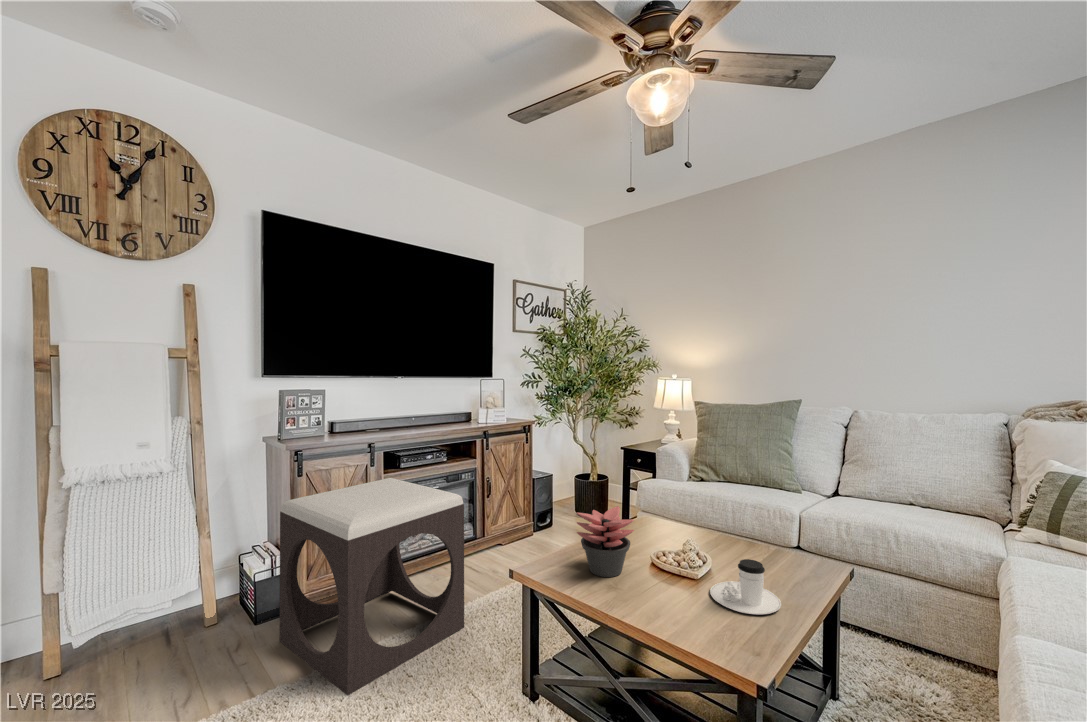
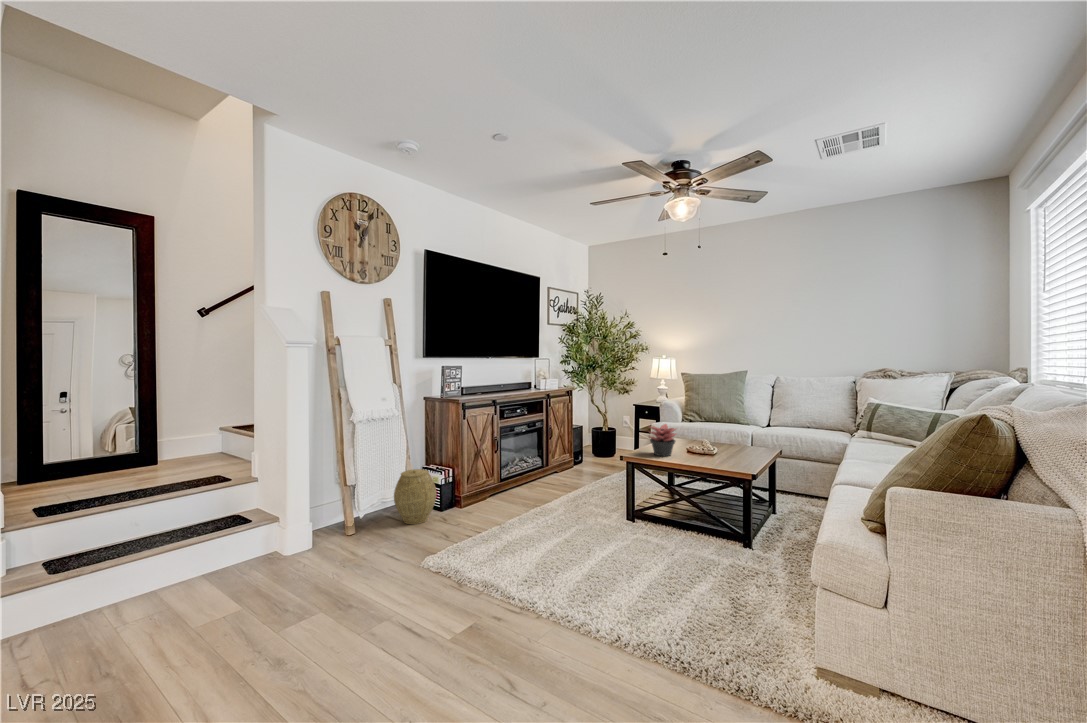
footstool: present [280,478,464,695] -> none [467,421,569,526]
coffee cup: present [710,559,781,615] -> none [716,441,749,462]
woven basket: none [129,563,220,669] -> present [394,469,436,524]

